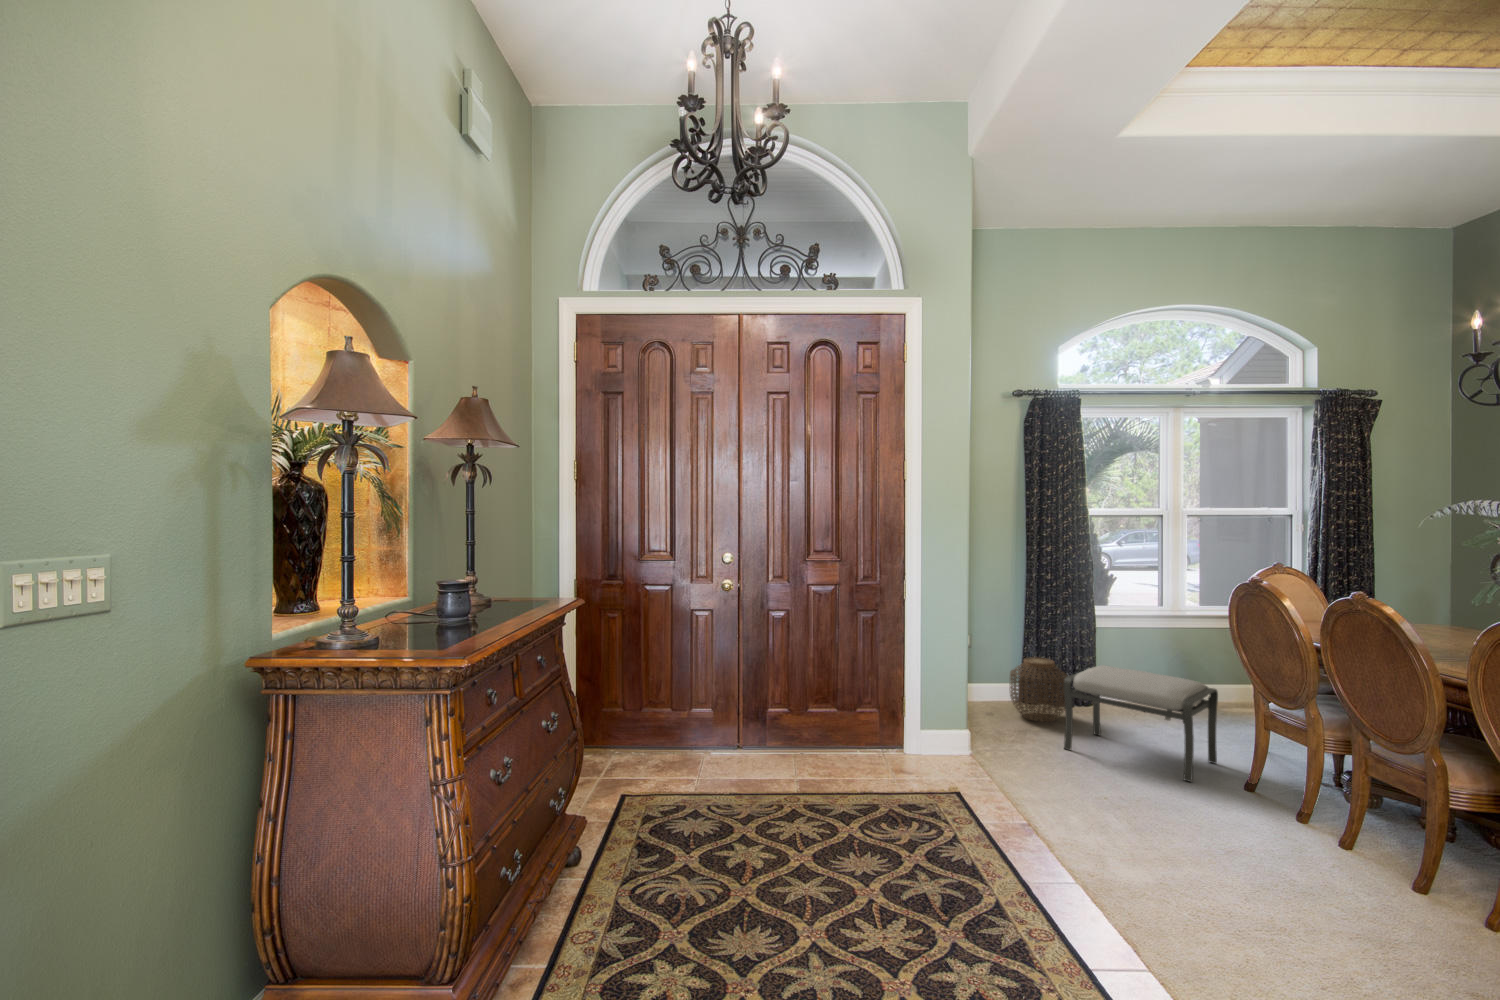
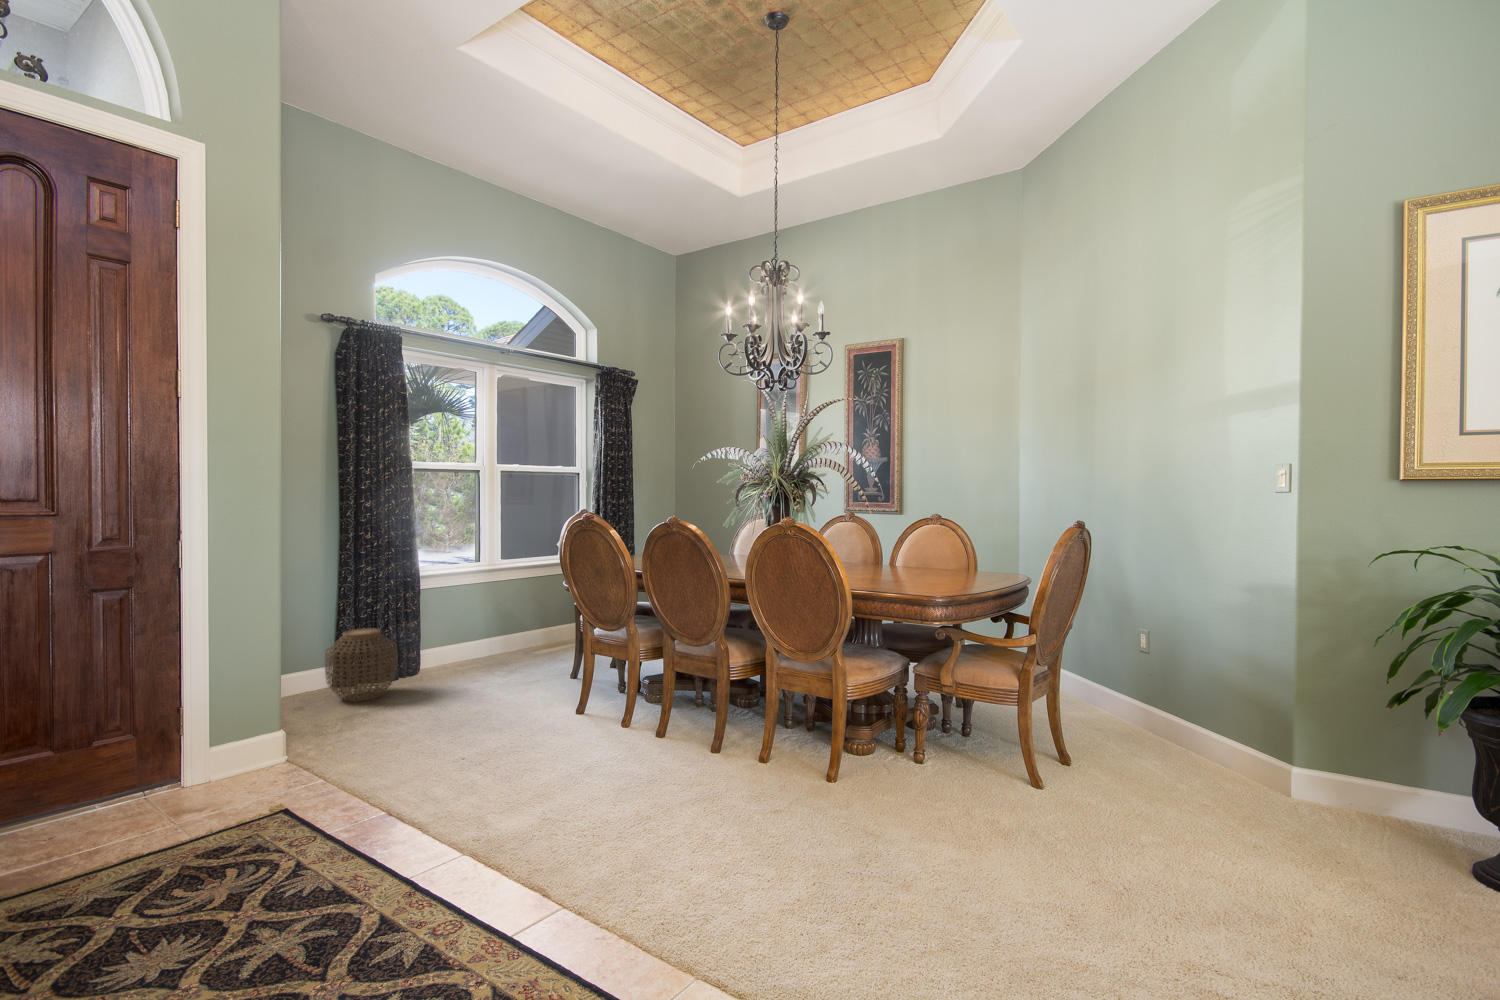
ottoman: present [1064,665,1218,782] -> none [401,621,547,721]

